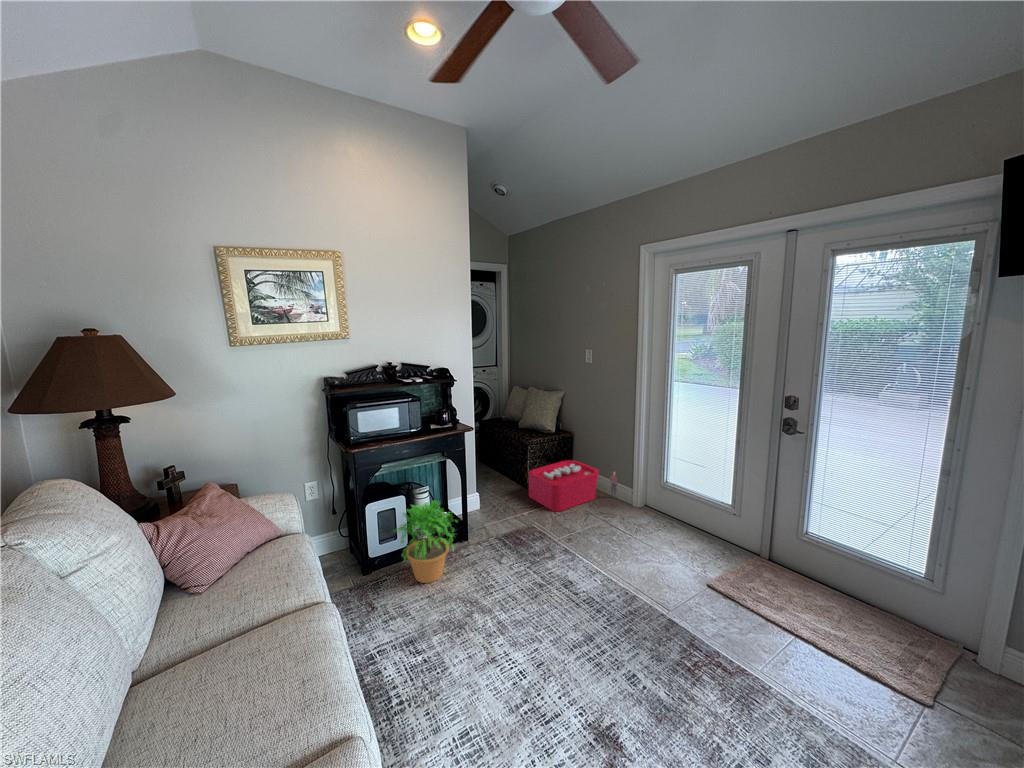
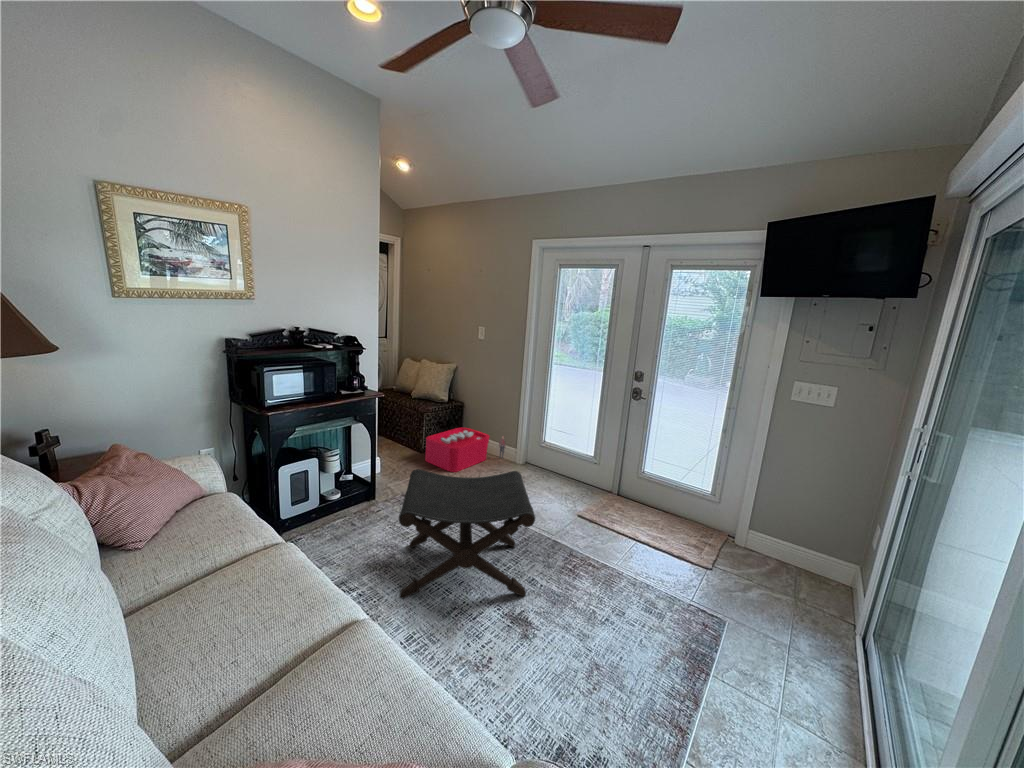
potted plant: present [397,500,454,583] -> none [309,460,377,538]
footstool: none [458,515,627,700] -> present [399,469,535,598]

